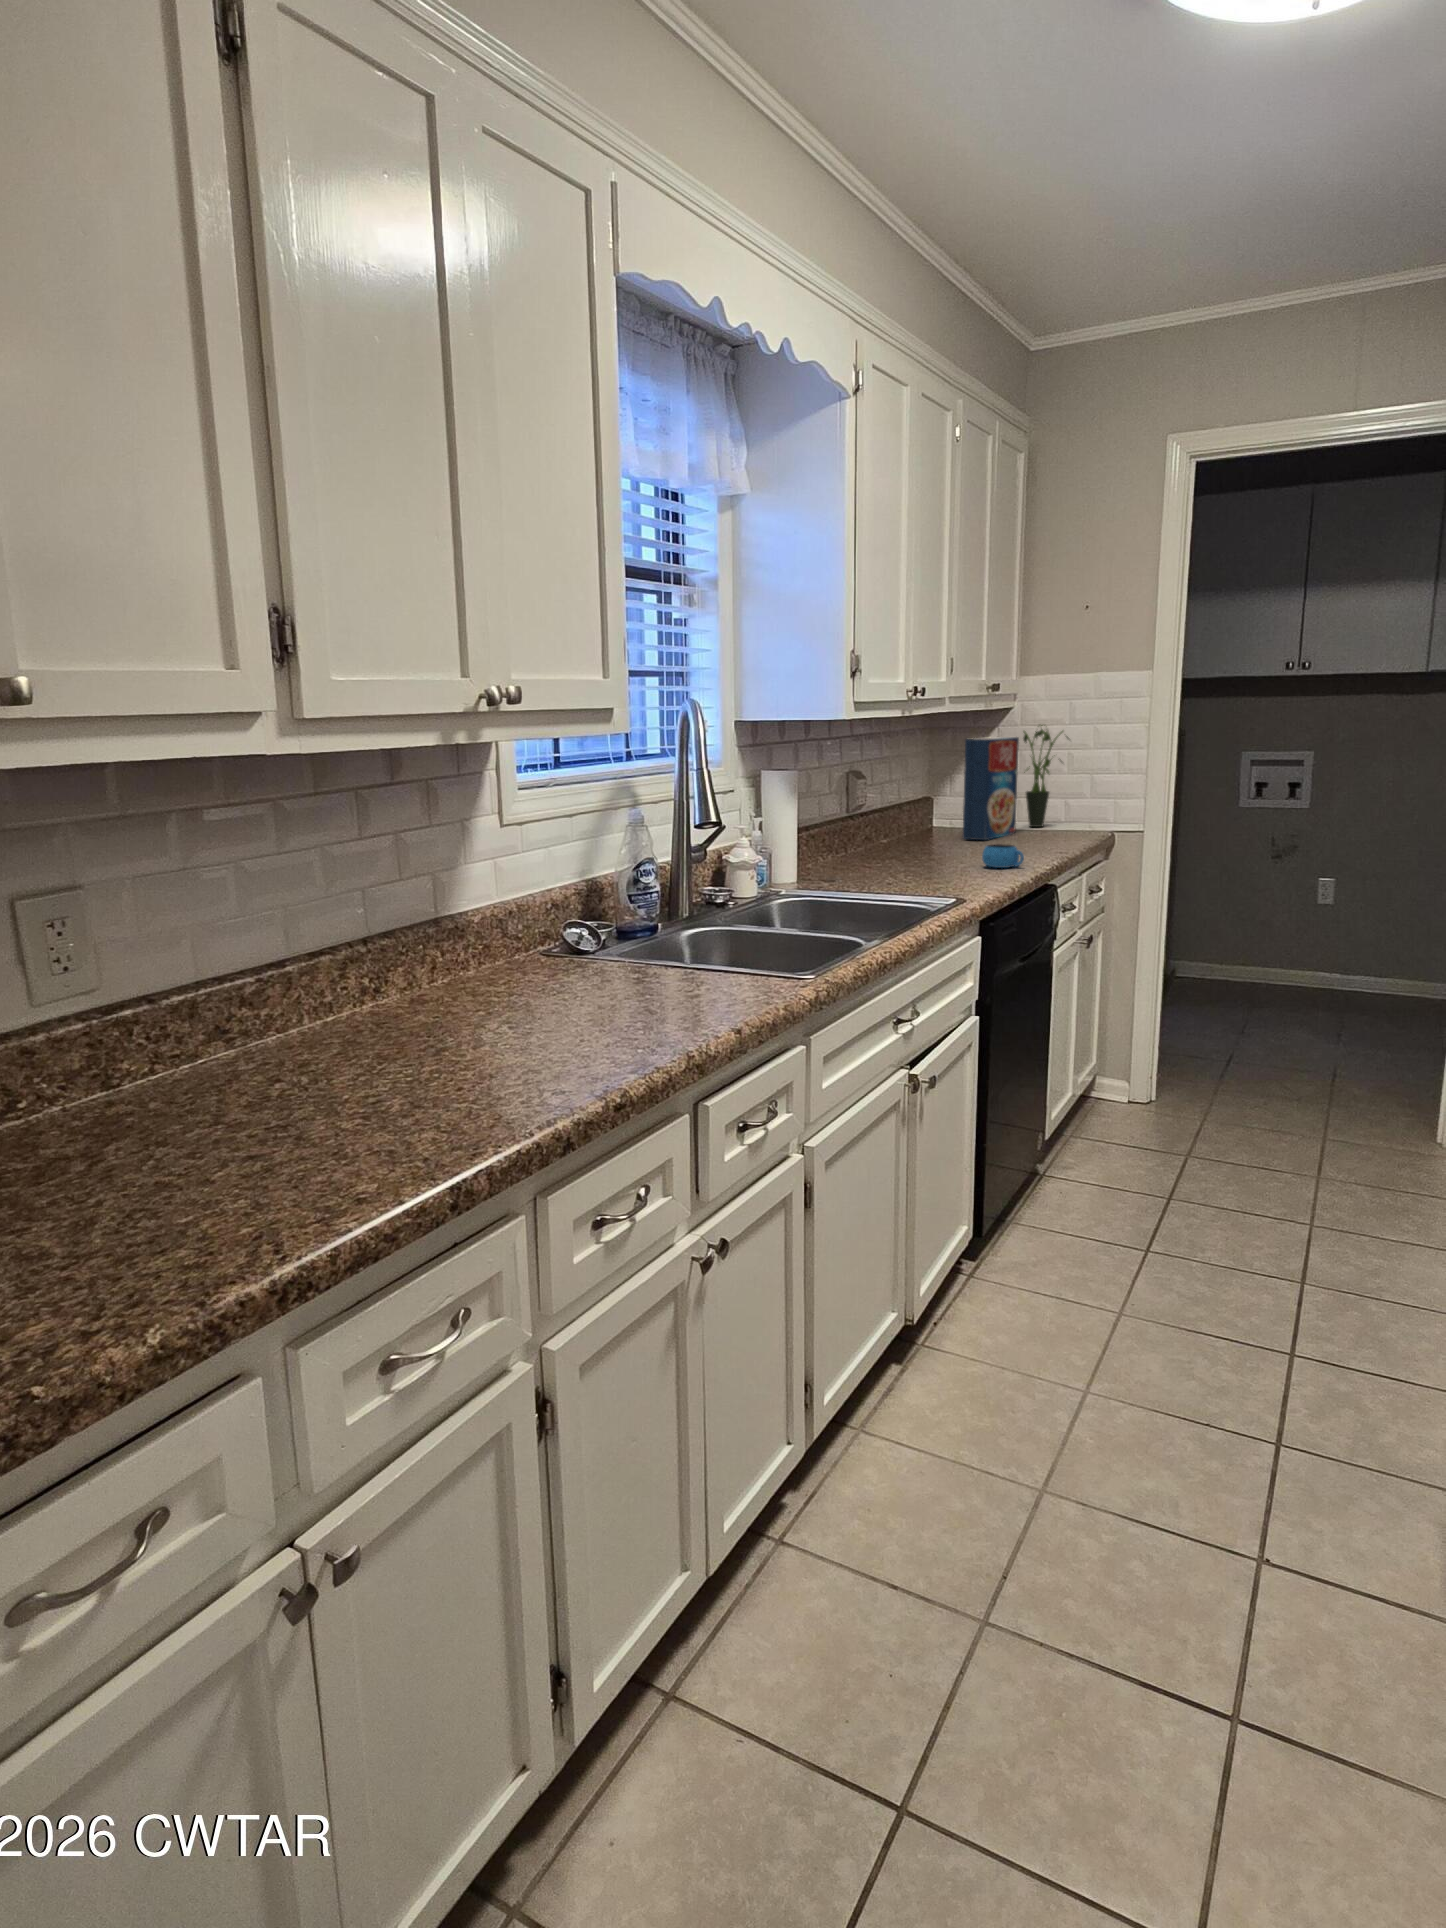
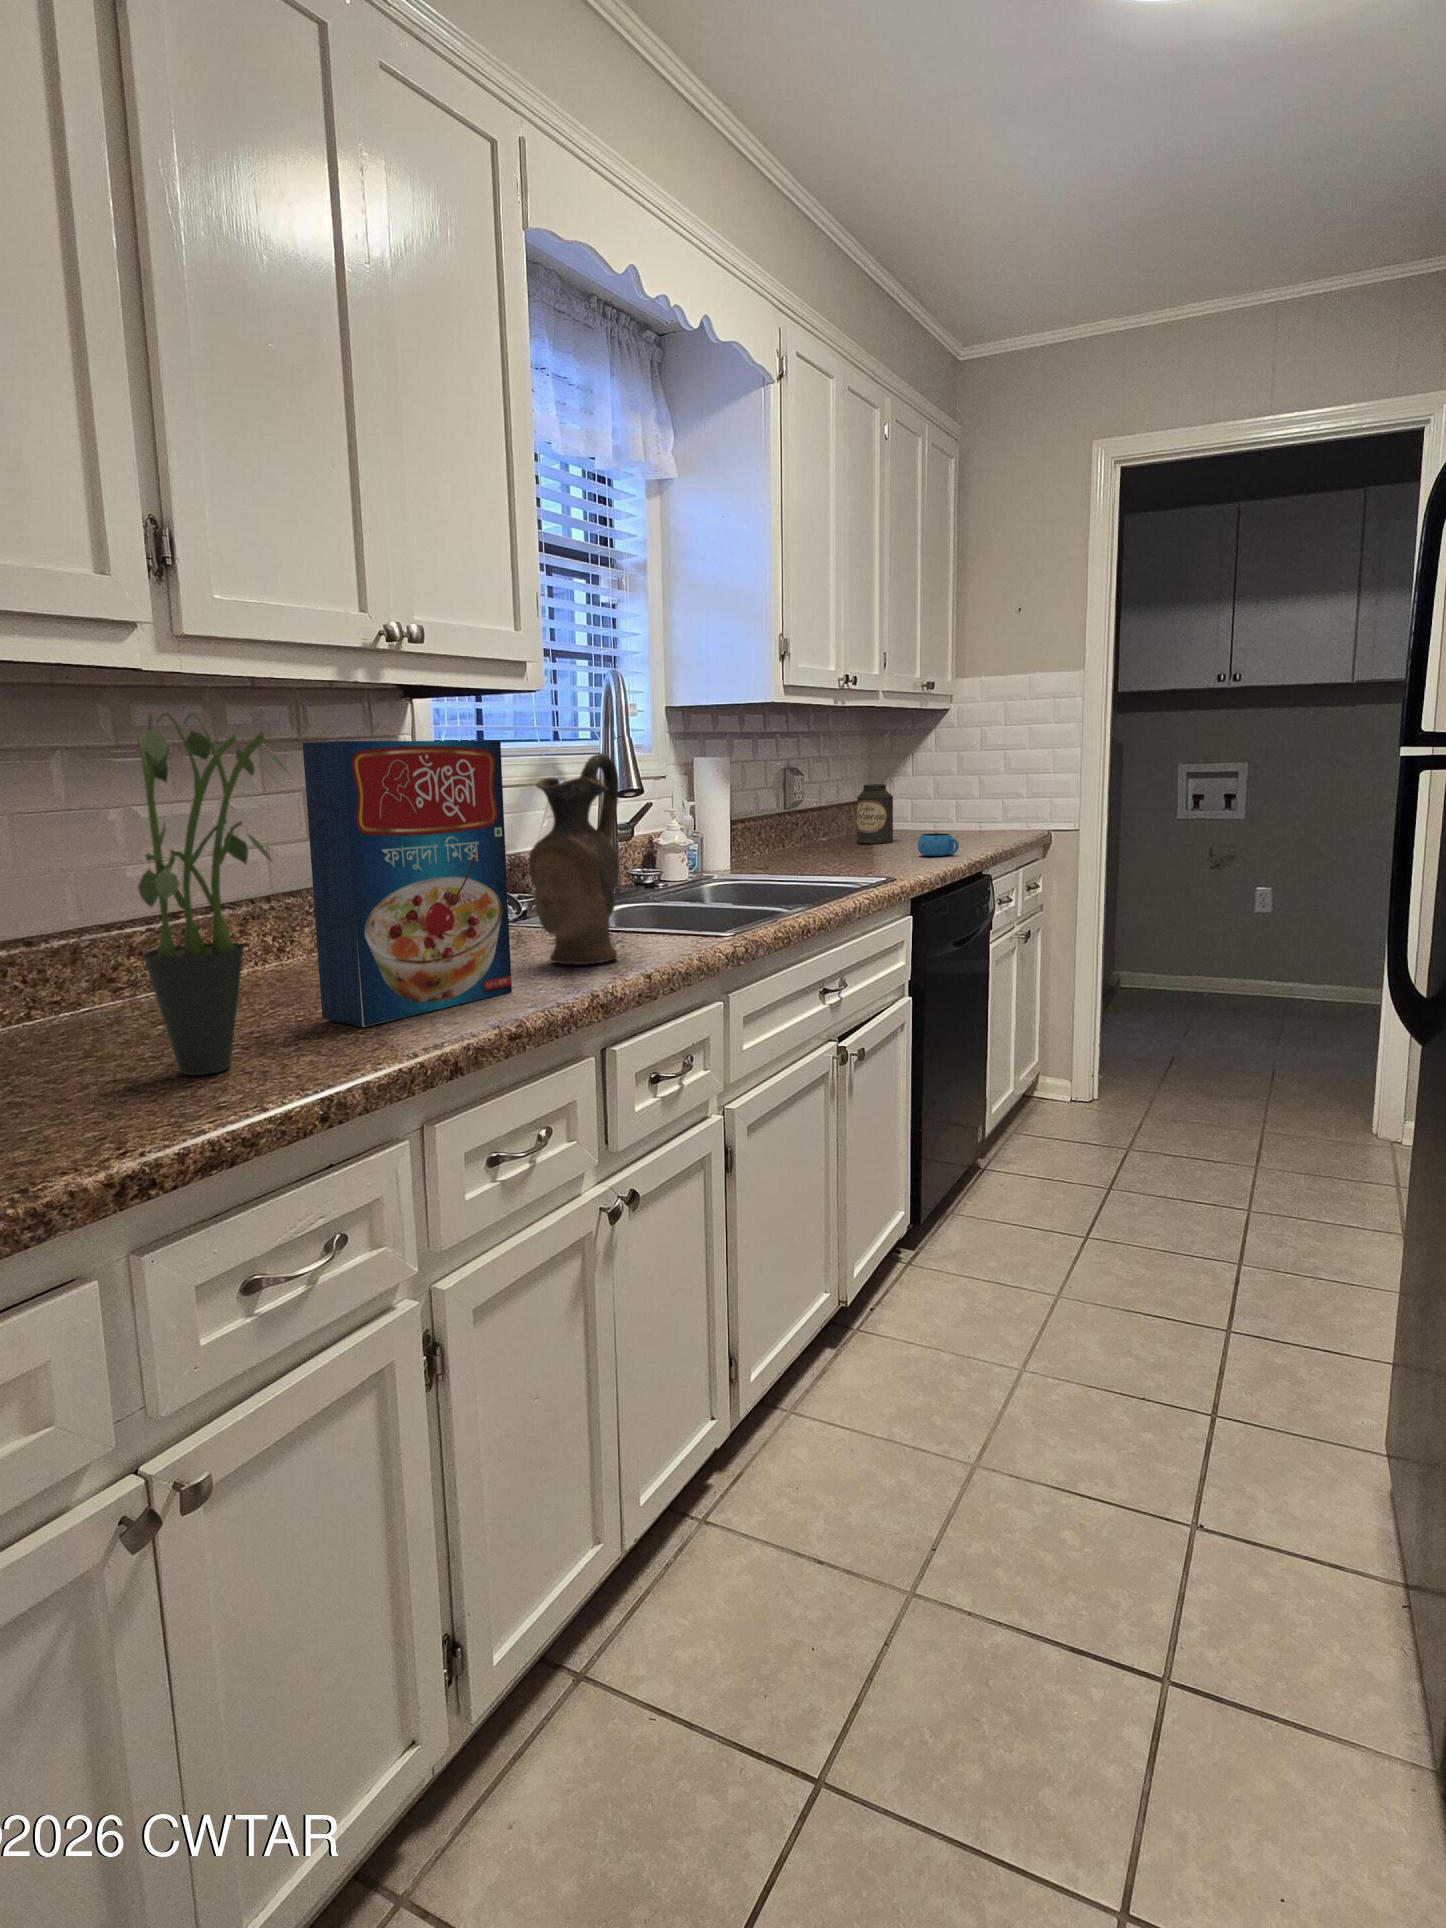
potted plant: present [1024,725,1069,827] -> present [137,712,288,1075]
cereal box: present [963,737,1019,840] -> present [303,741,512,1027]
canister: none [917,788,955,848] -> present [857,784,893,844]
ceramic pitcher: none [621,804,709,1013] -> present [528,753,619,964]

